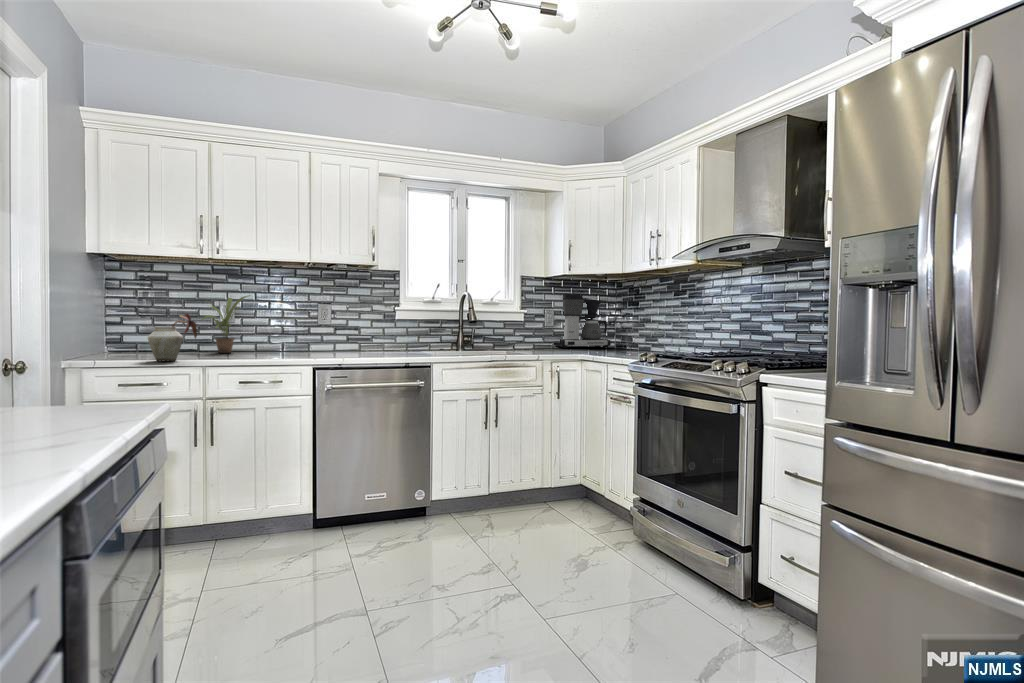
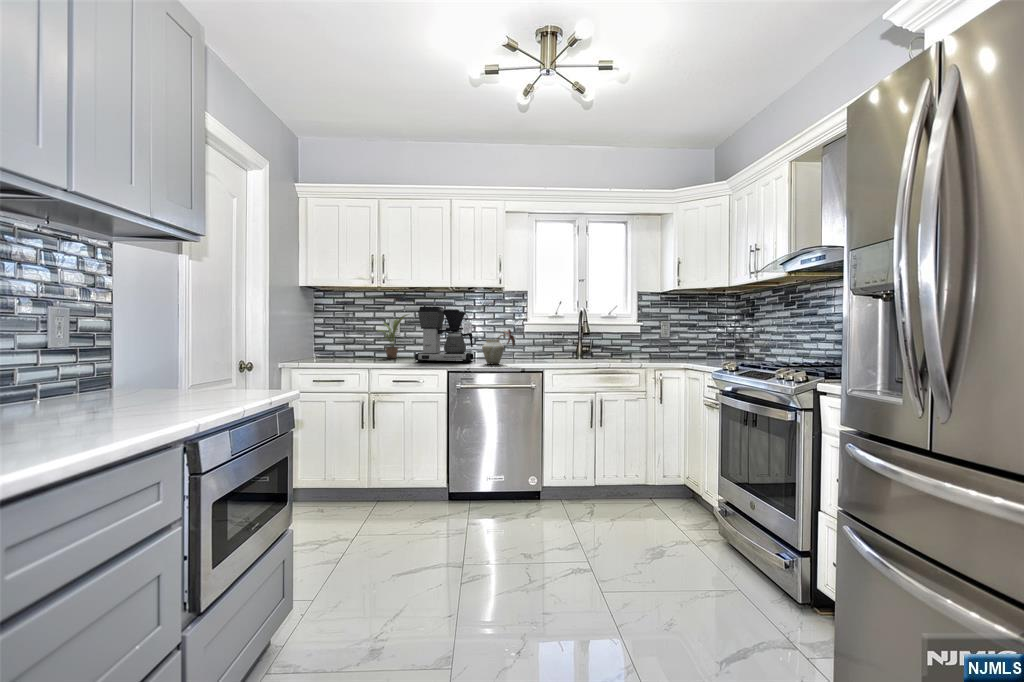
coffee maker: present [553,294,611,348] -> present [415,306,473,362]
vase: present [148,314,197,361] -> present [482,330,515,364]

